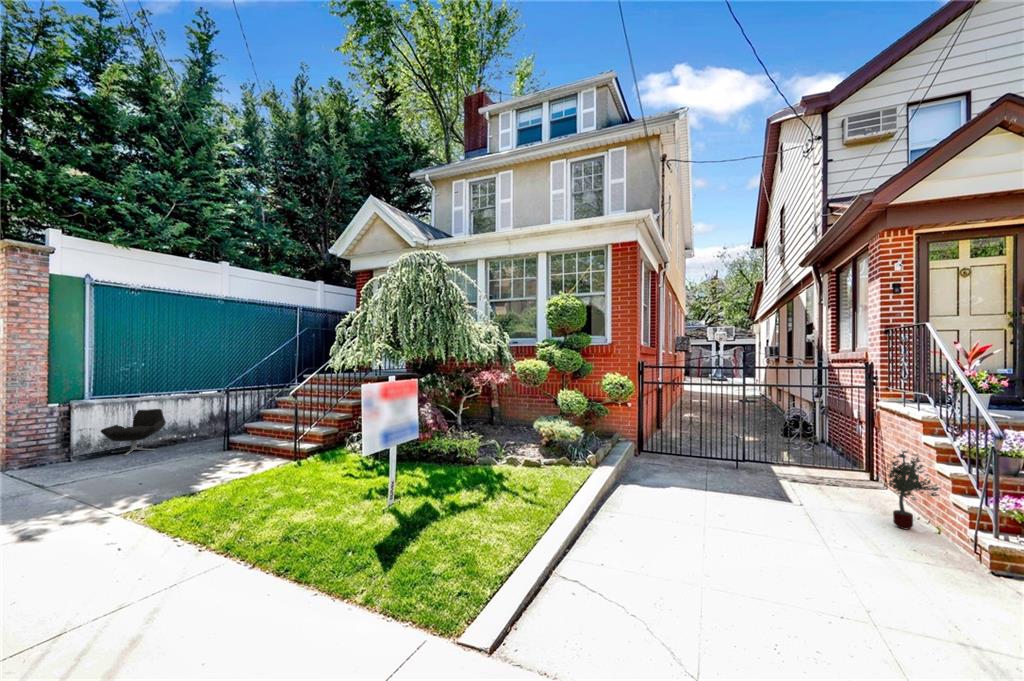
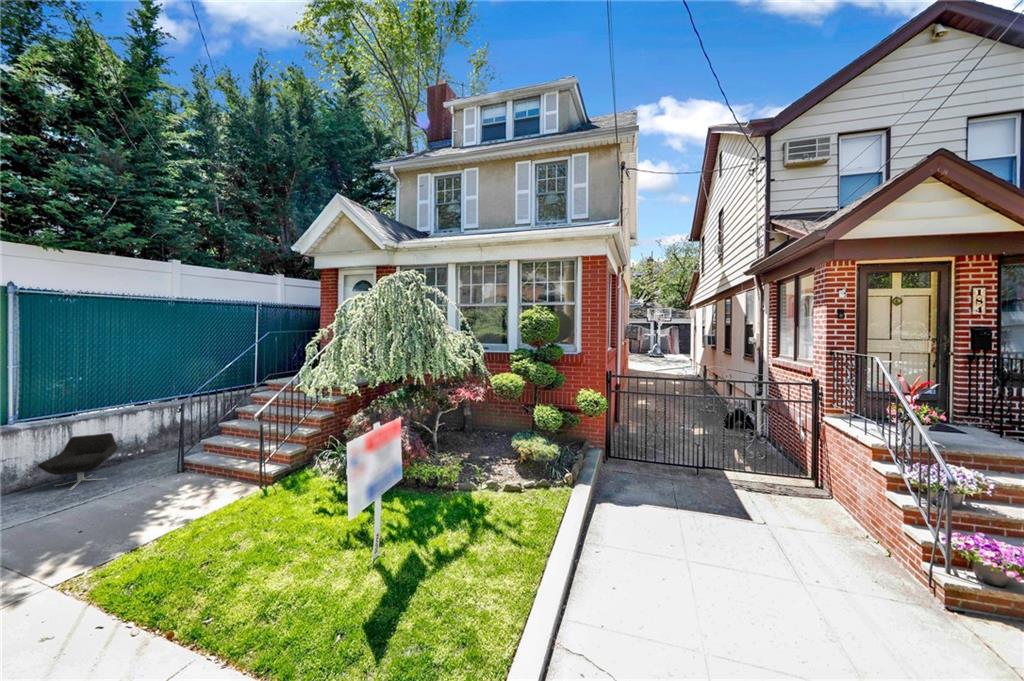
potted tree: present [886,451,940,530] -> none [841,480,895,552]

